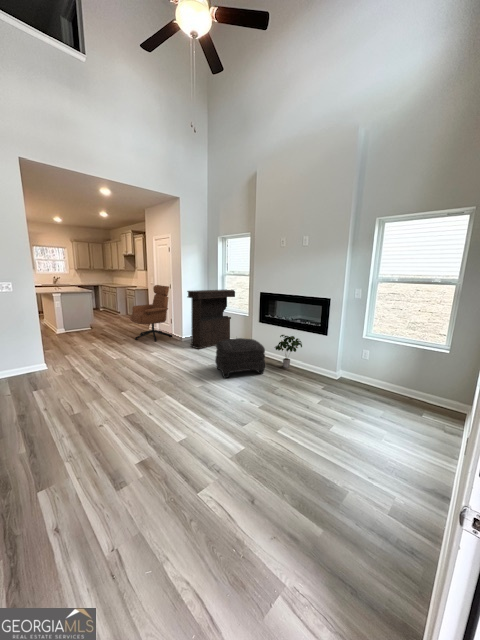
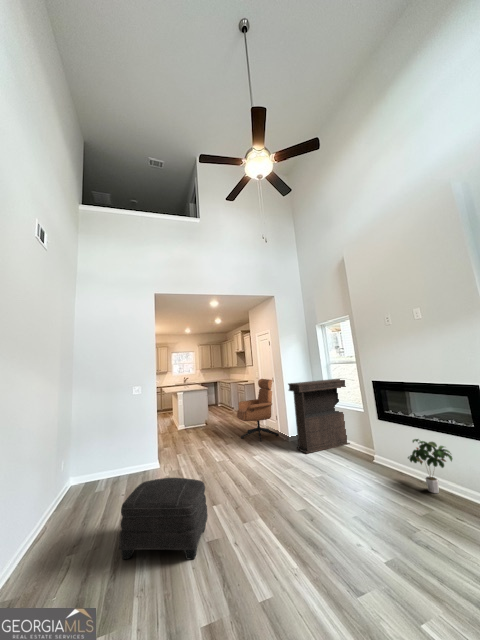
ottoman: present [215,338,265,378] -> present [119,478,208,559]

